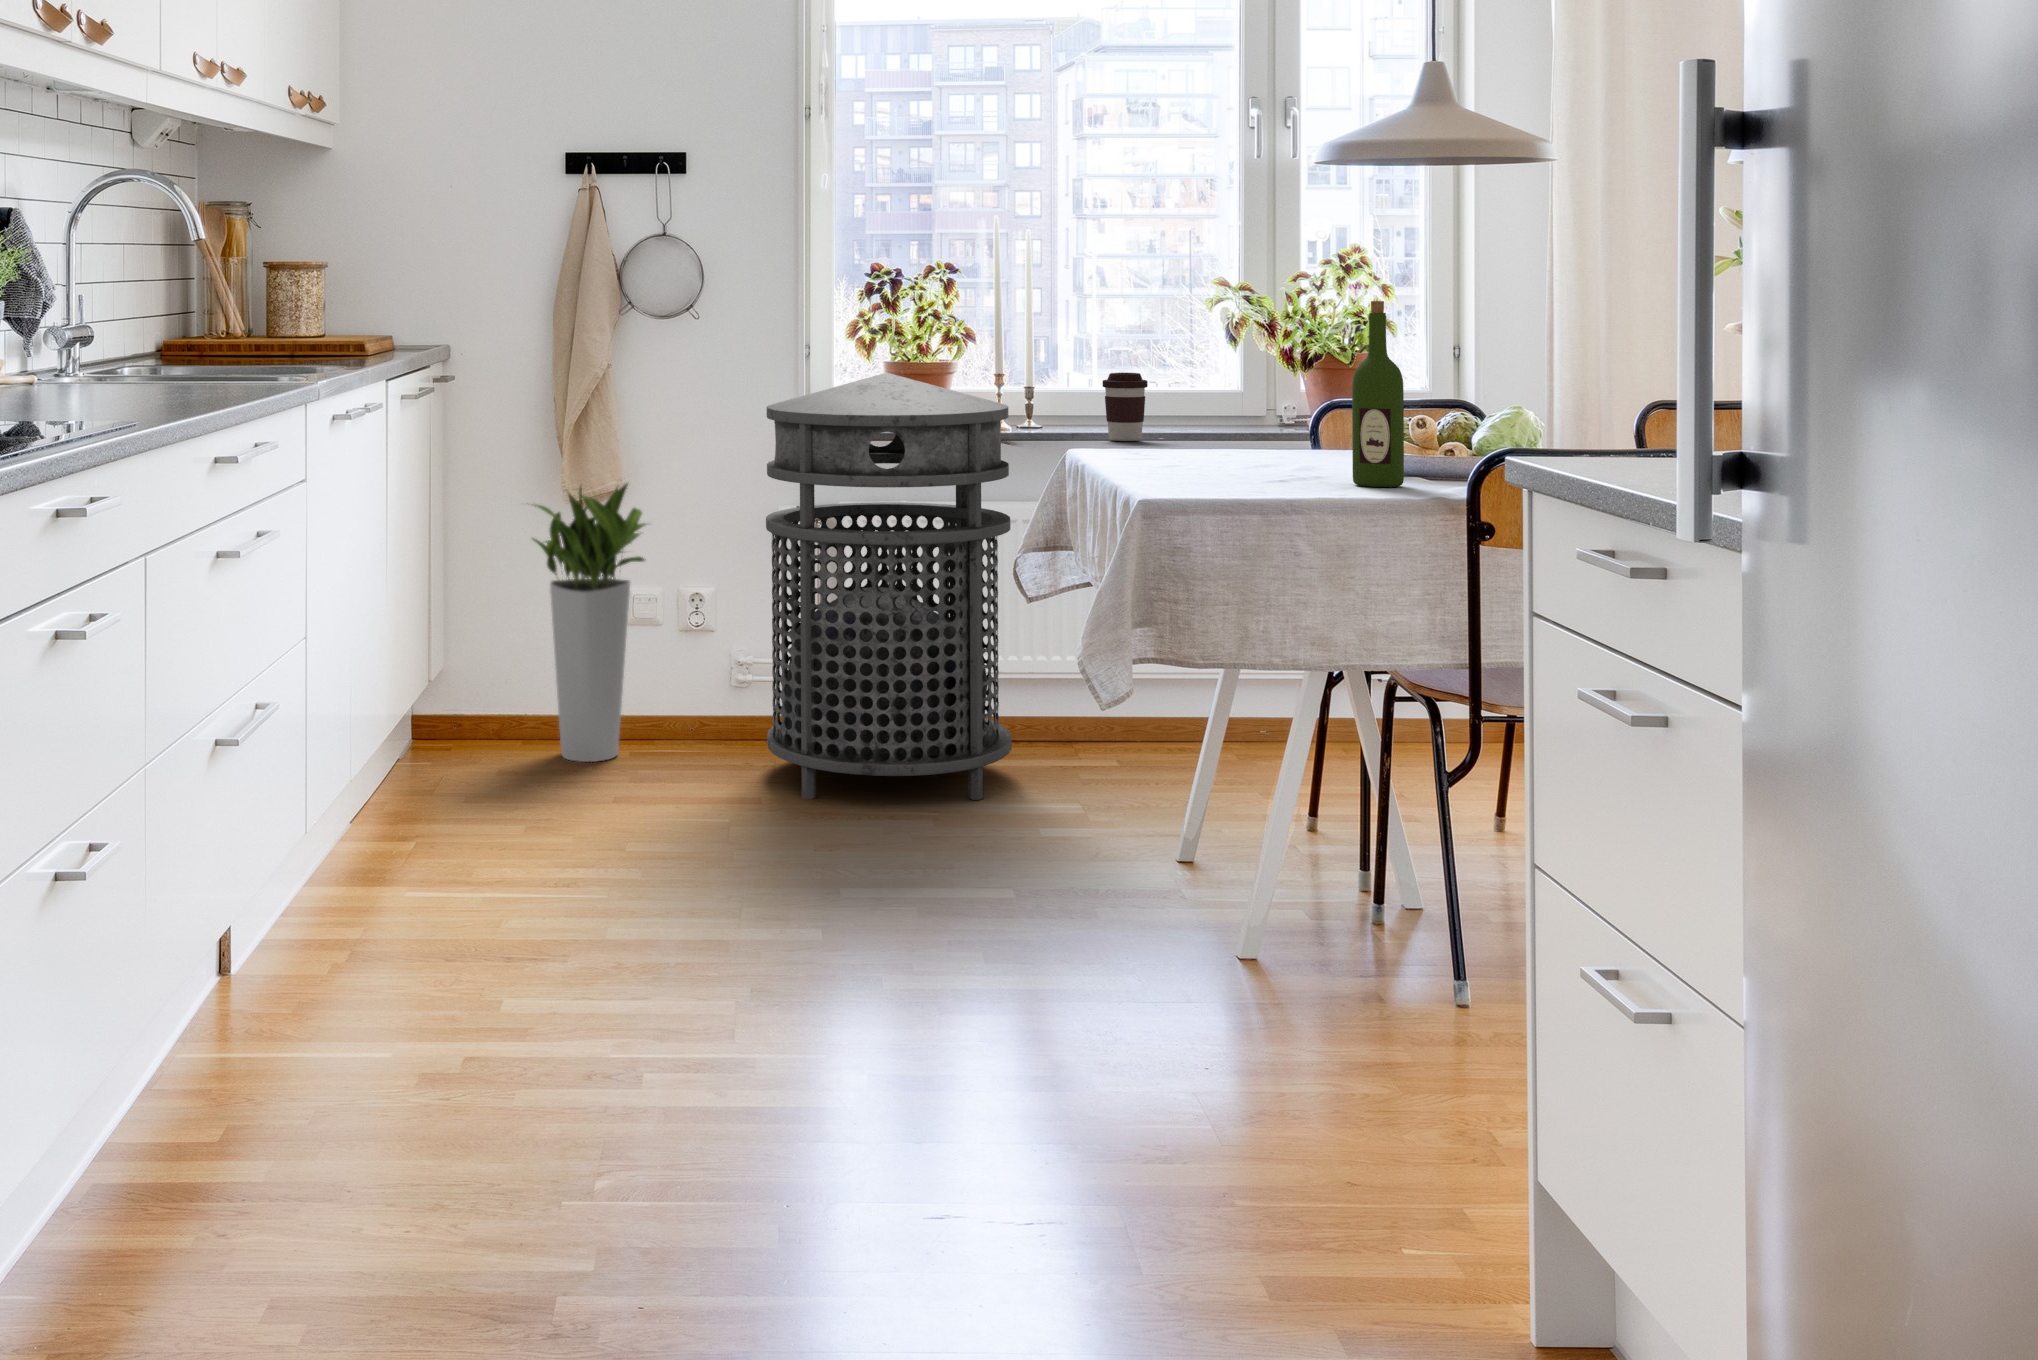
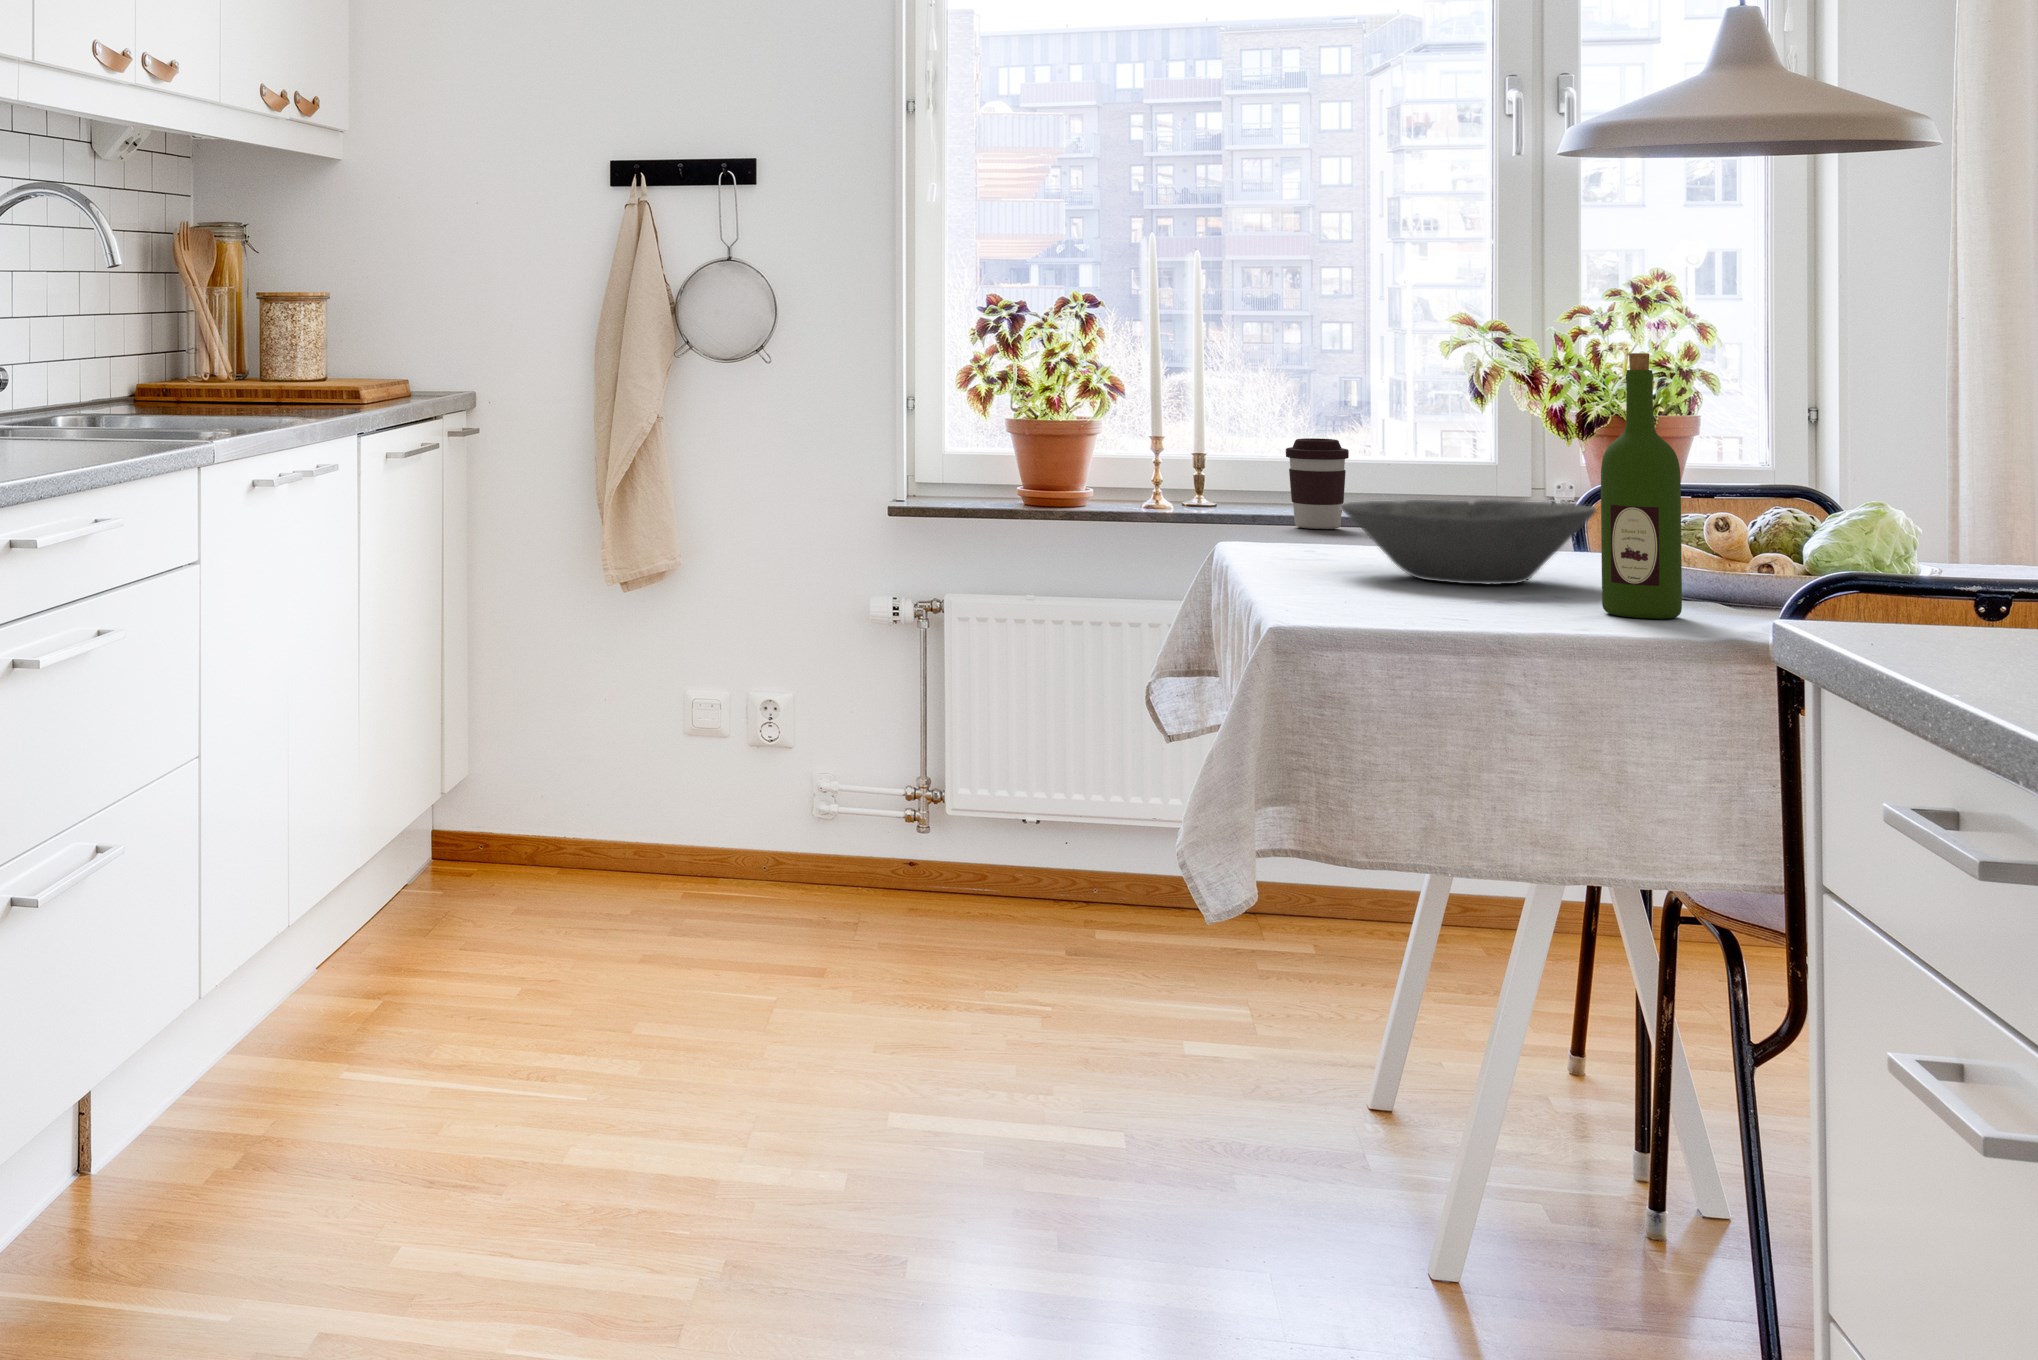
trash can: present [766,373,1012,800] -> none [838,433,1159,988]
bowl: none [1166,412,1339,471] -> present [1341,500,1596,584]
planter: present [533,483,646,762] -> none [546,558,709,897]

